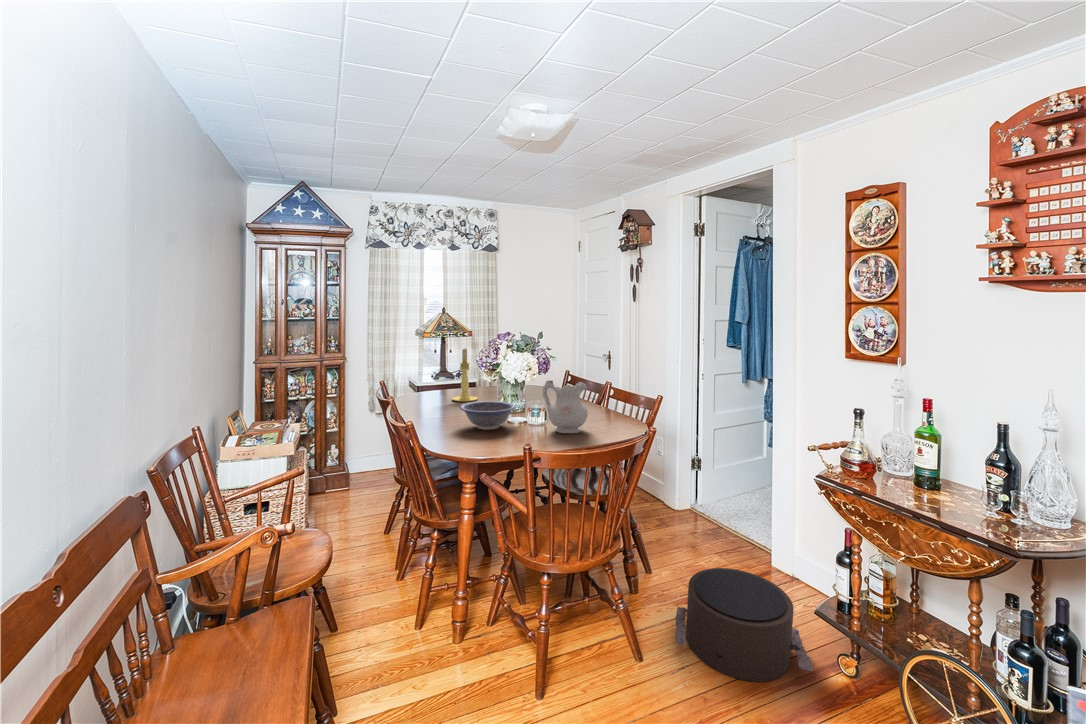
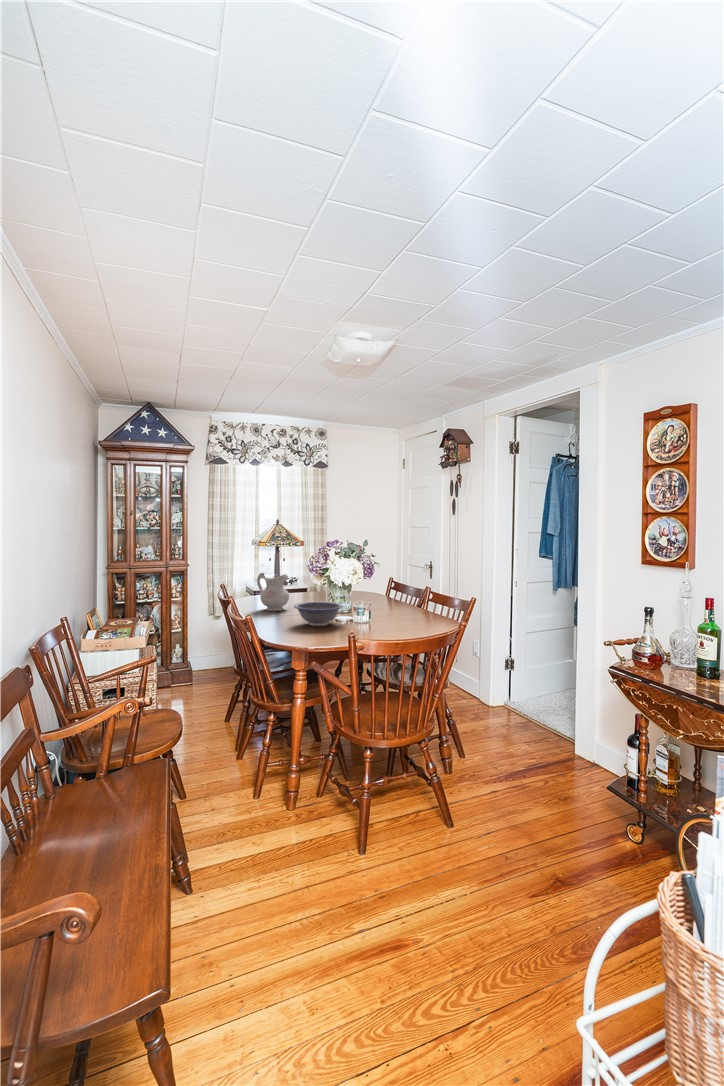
candle holder: present [452,348,477,402] -> none [286,555,309,605]
ceramic pitcher: present [543,380,588,433] -> present [257,573,289,611]
pouf: present [675,568,813,682] -> none [482,751,601,846]

